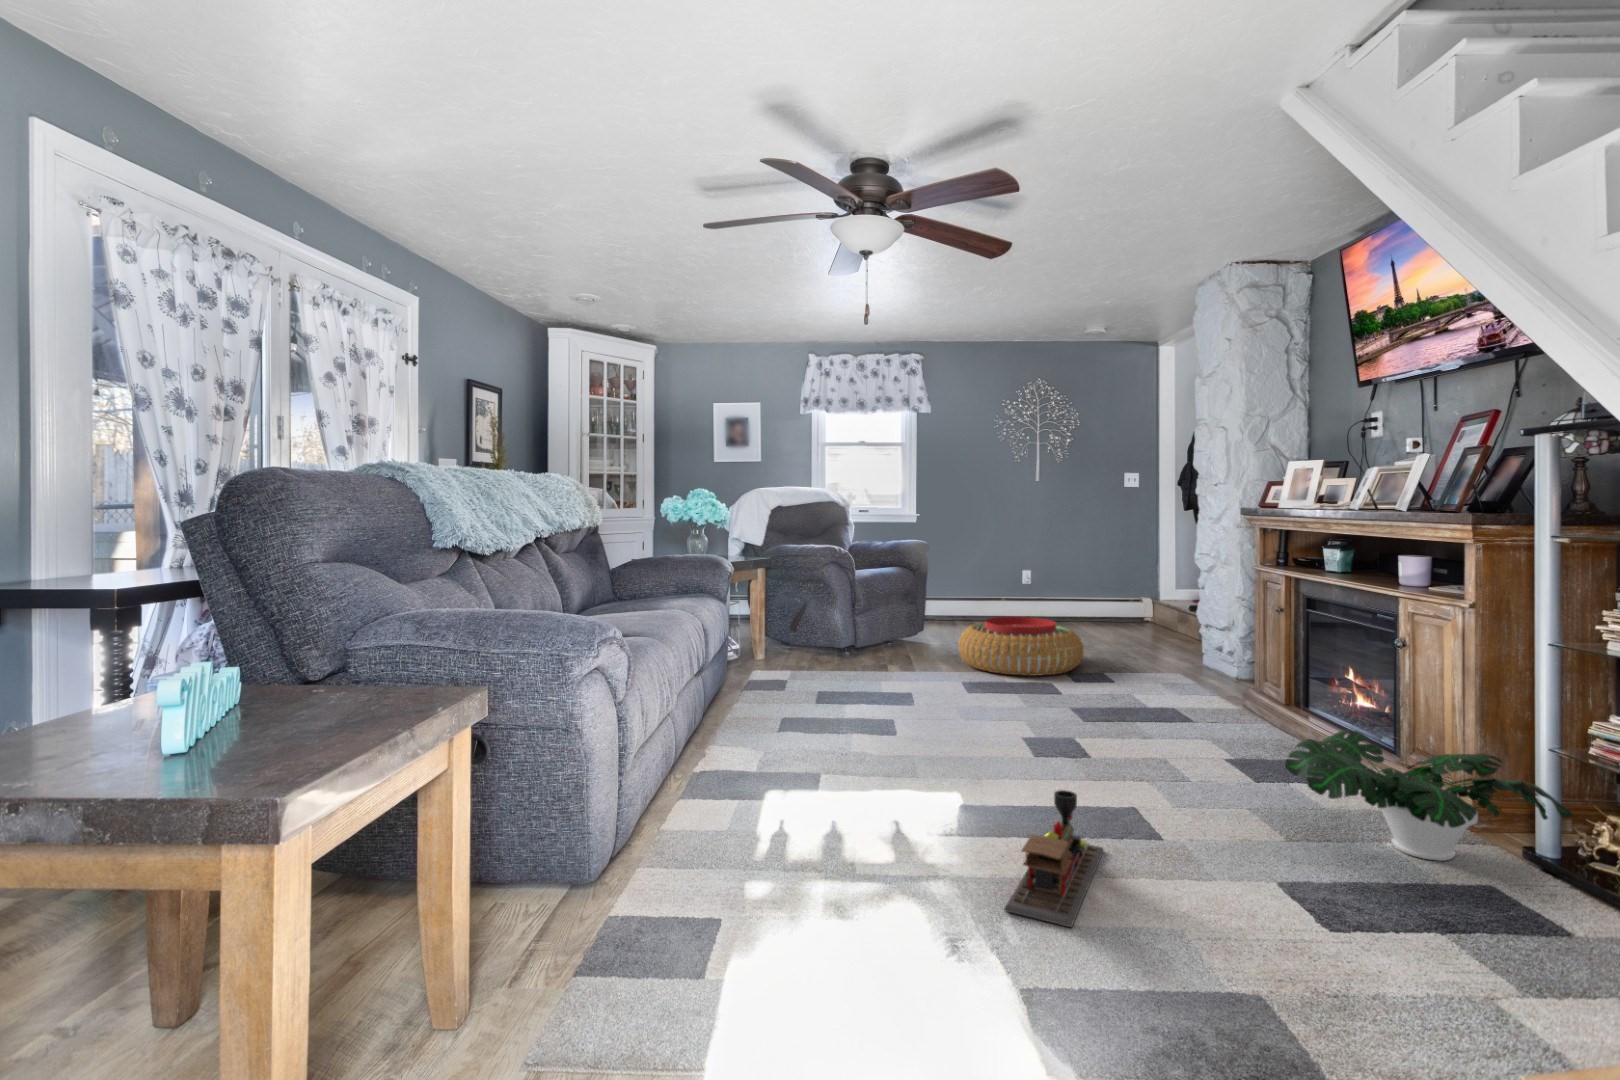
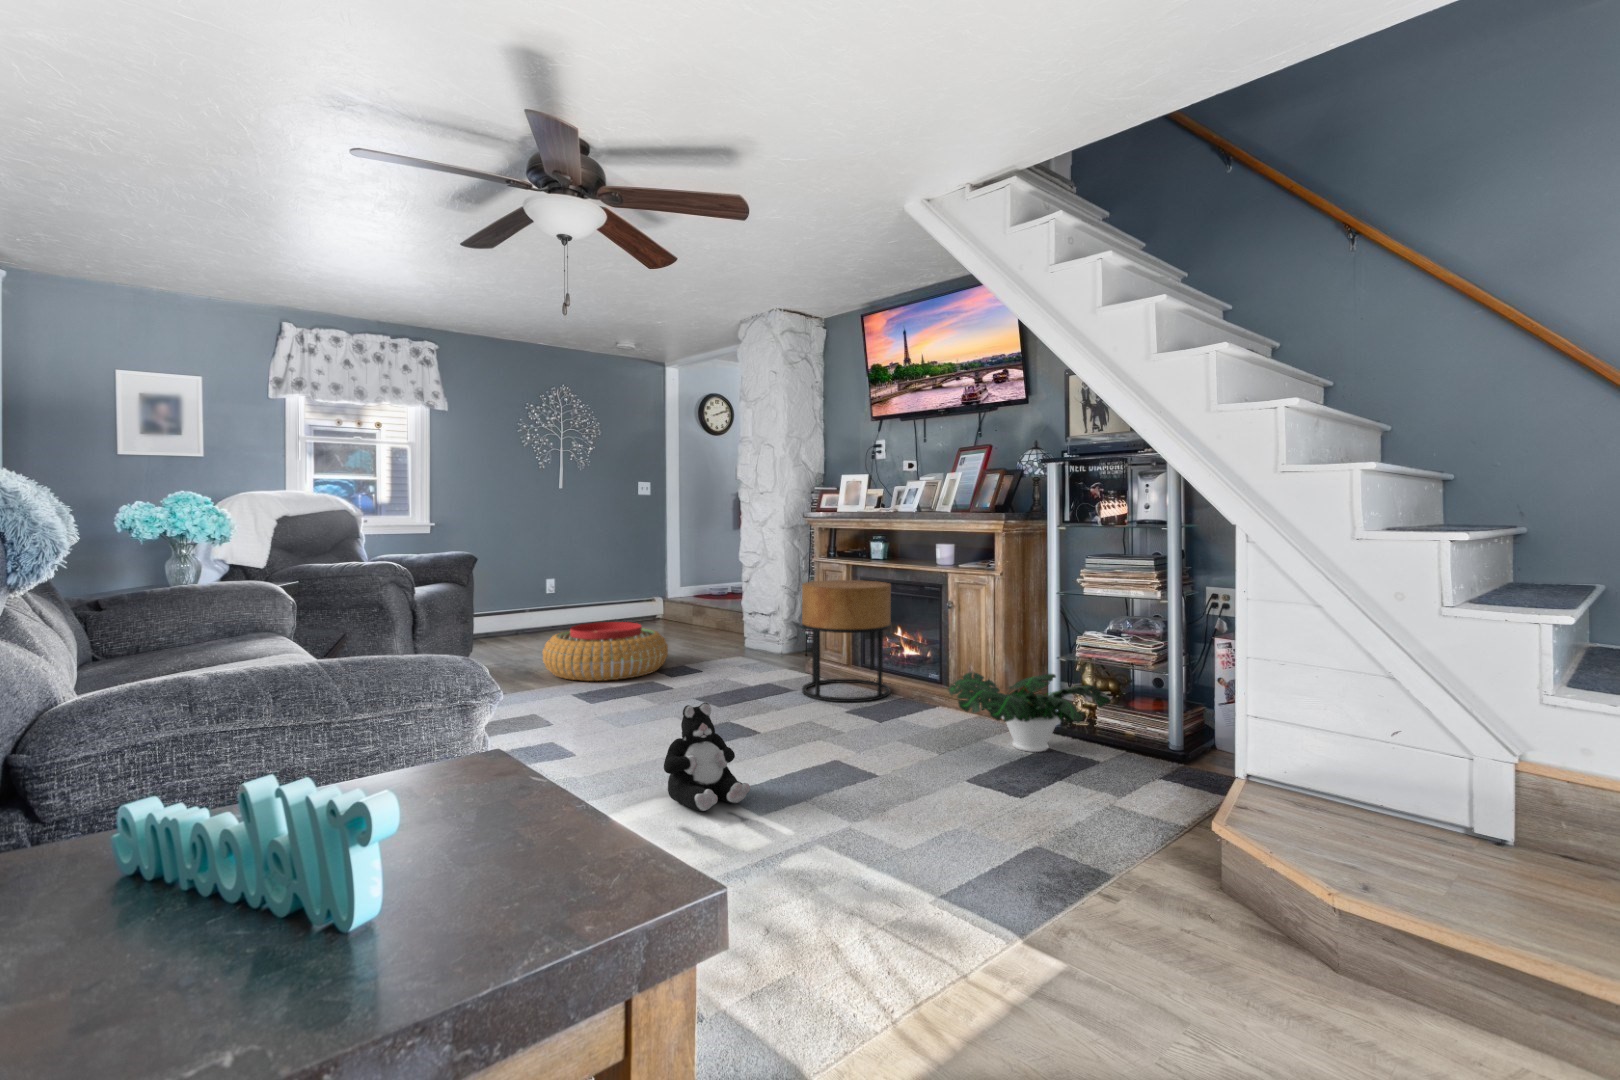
side table: none [1191,592,1320,747] -> present [802,580,891,702]
plush toy: none [906,699,980,802] -> present [664,703,750,811]
toy train: present [1004,790,1104,927] -> none [838,759,948,879]

